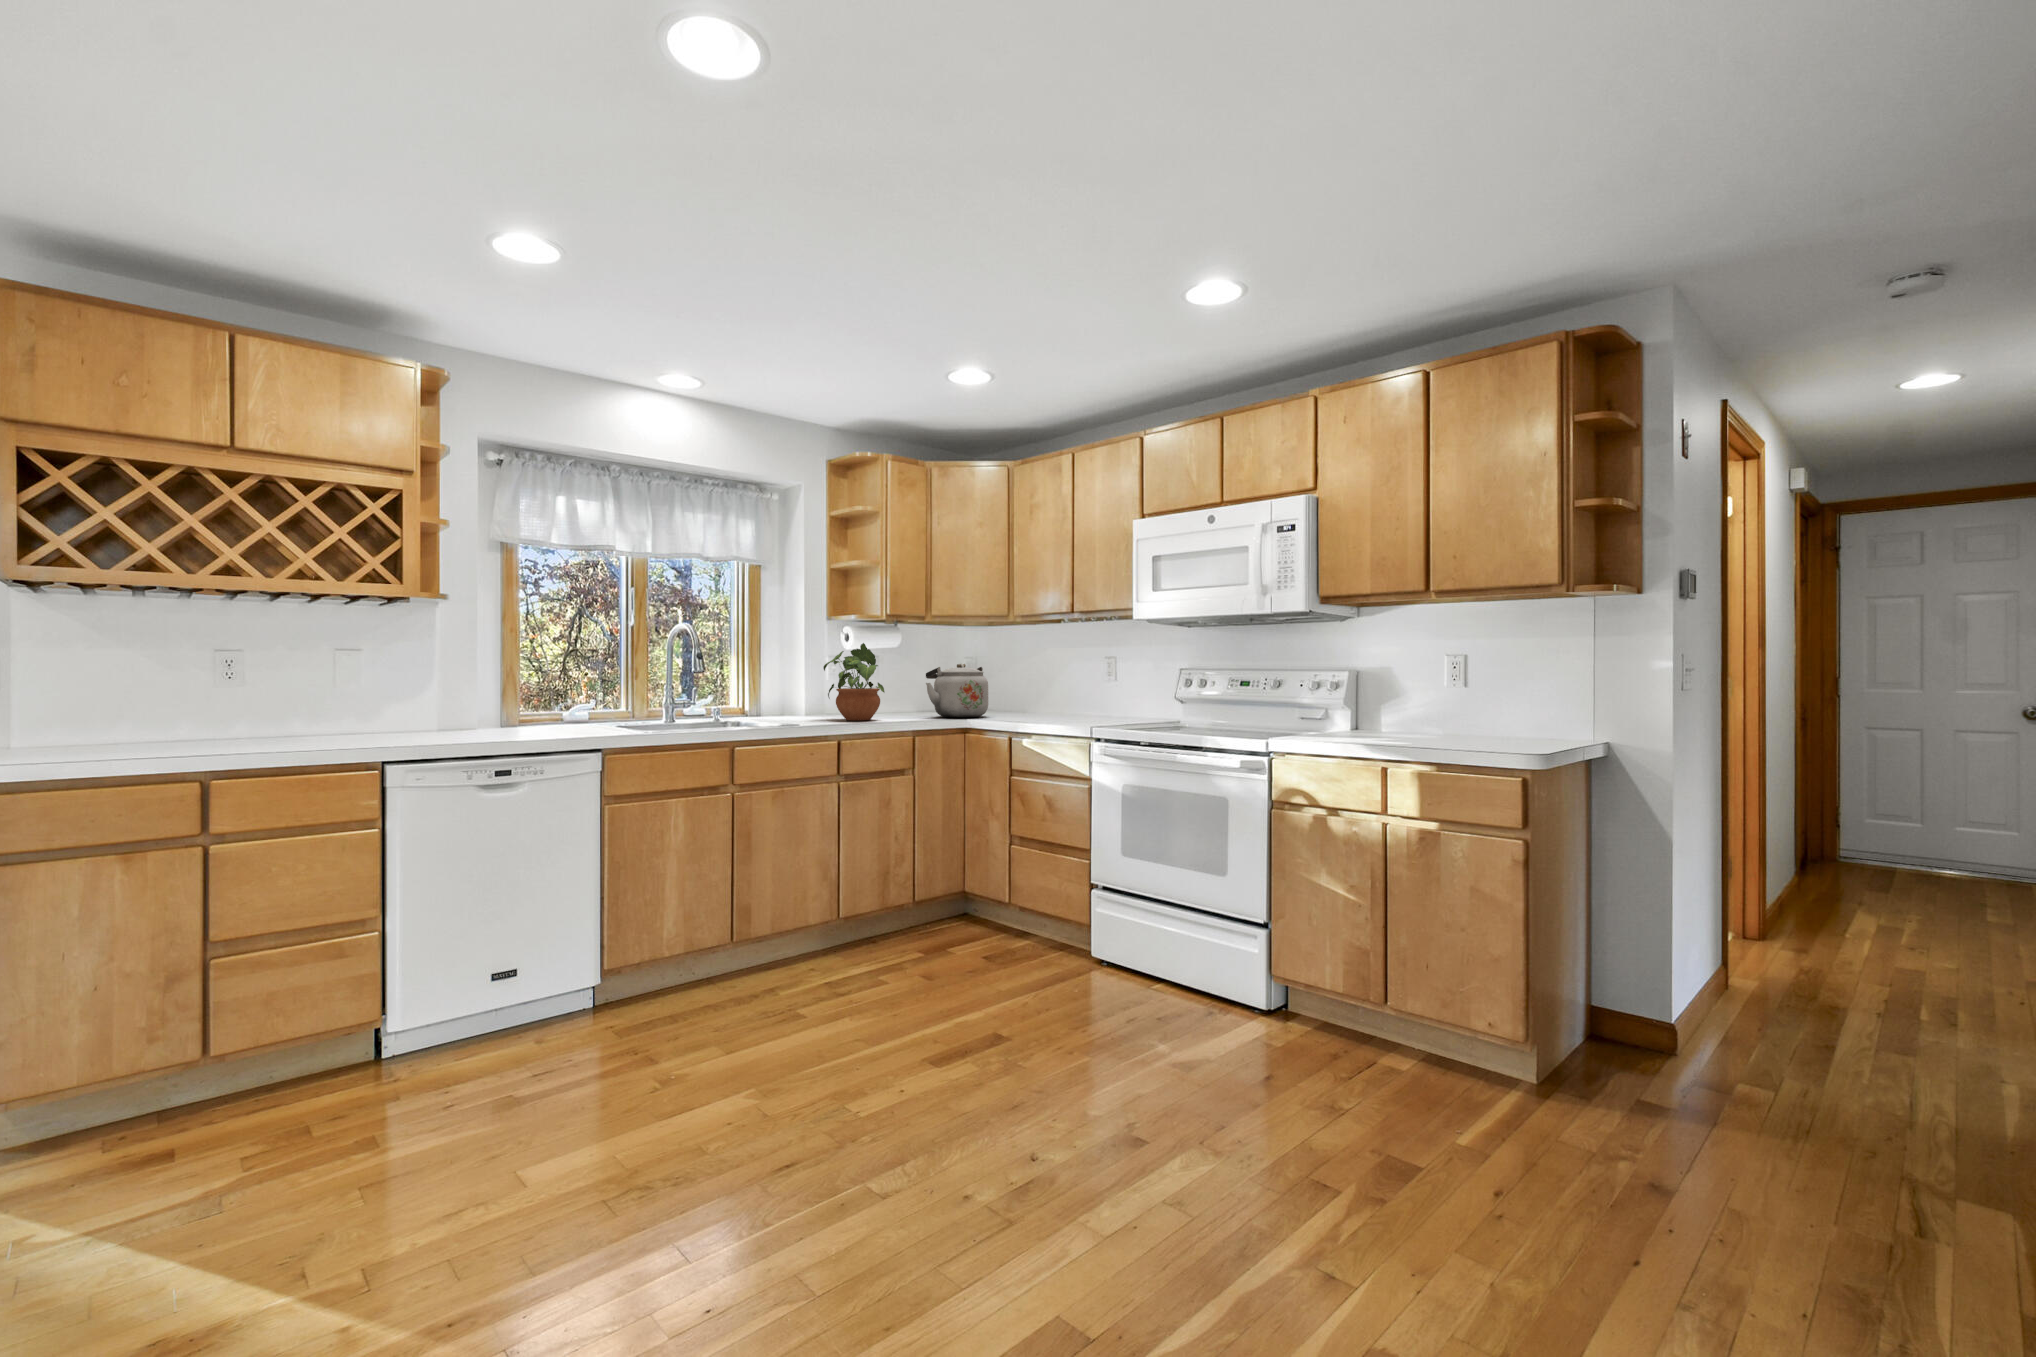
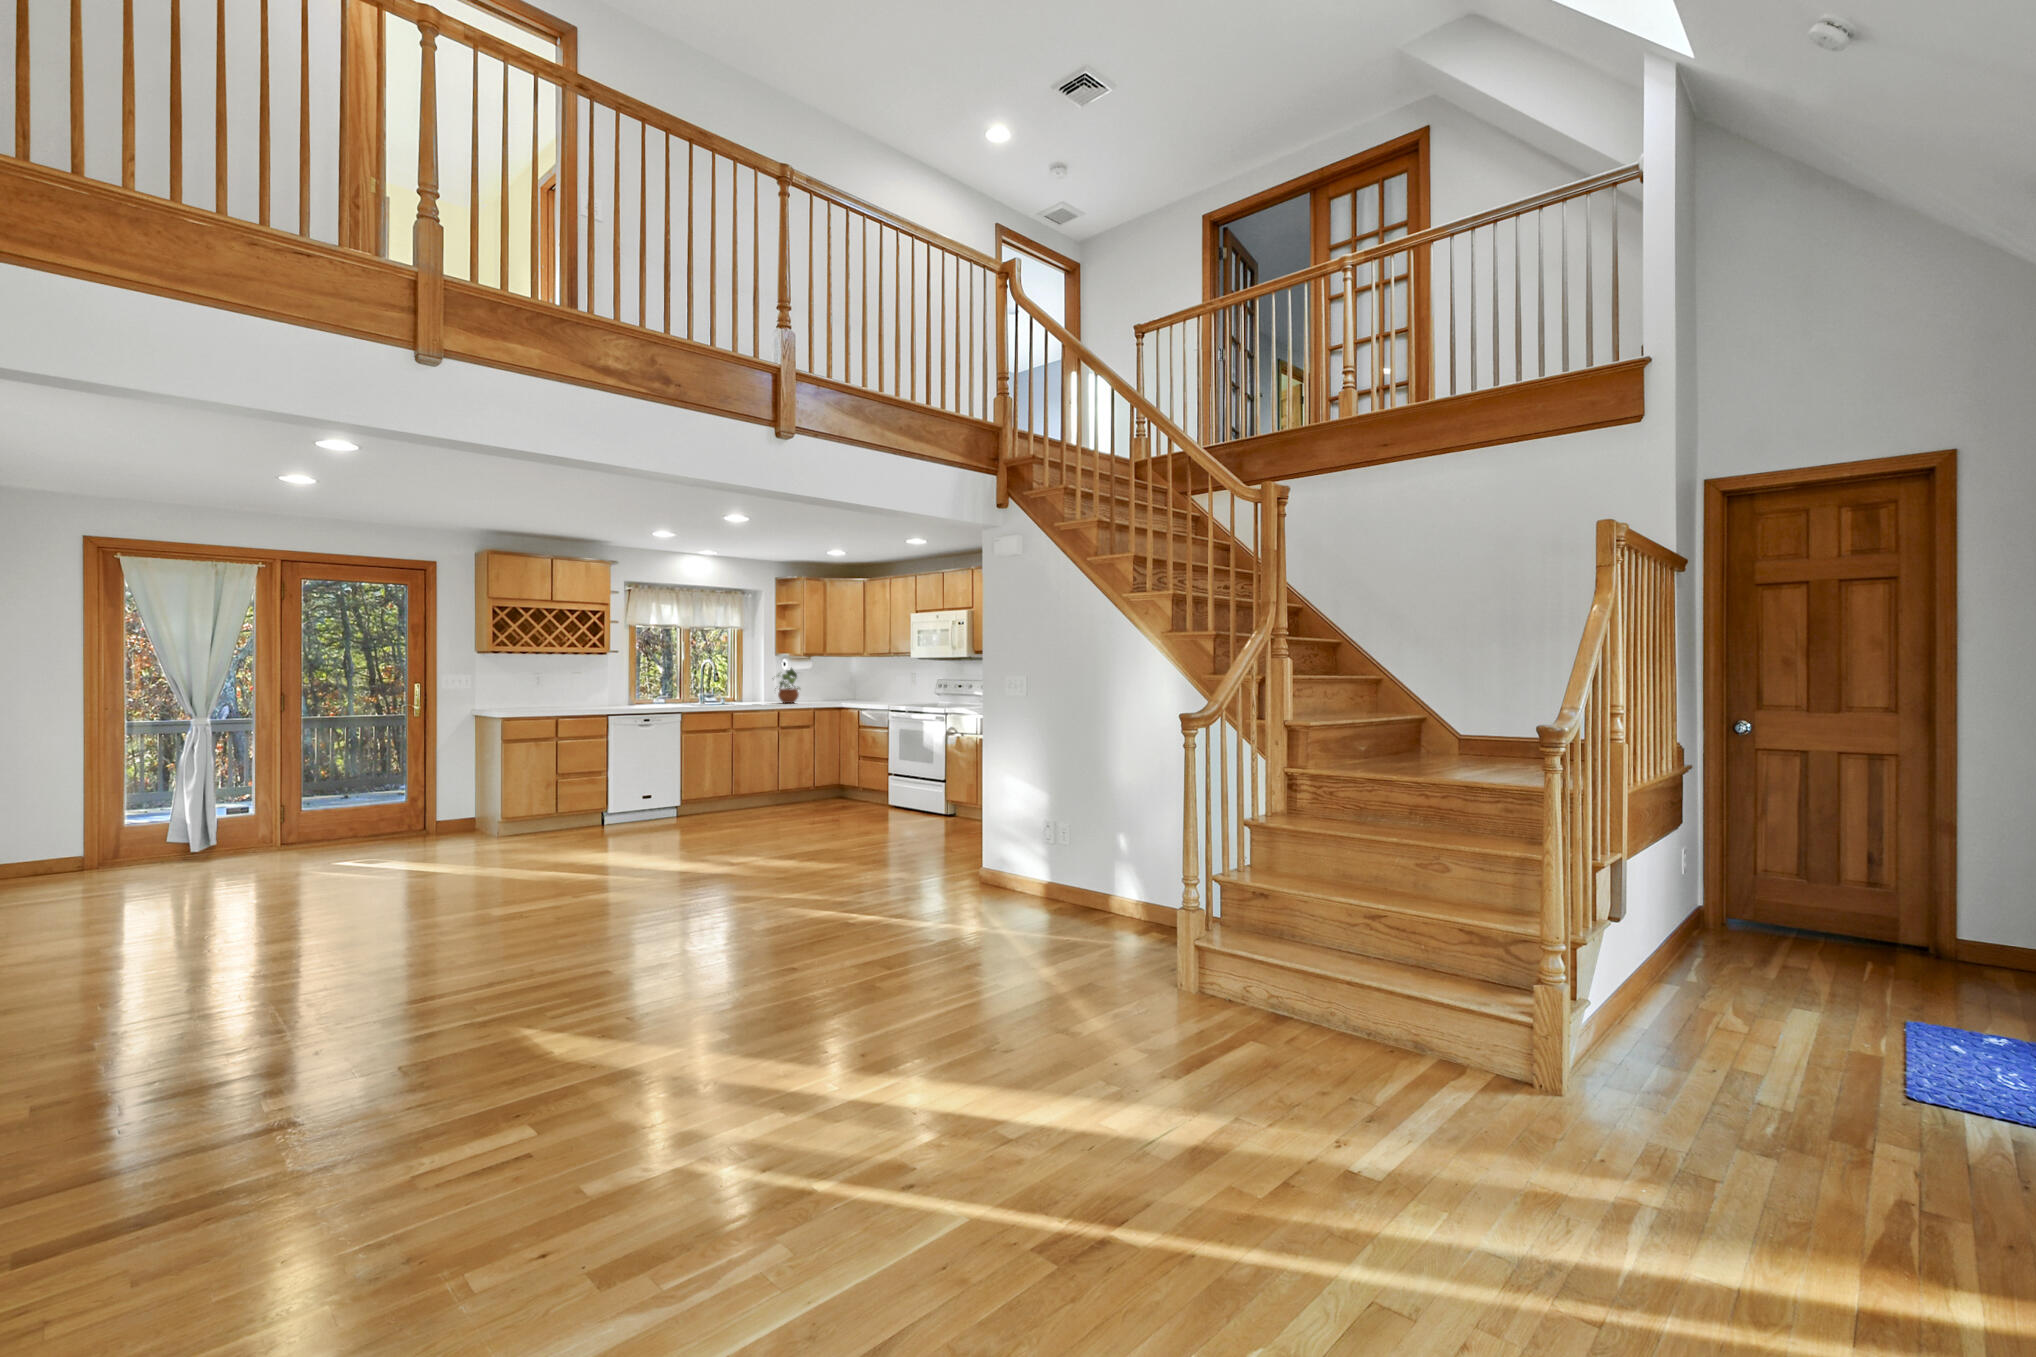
kettle: present [926,663,988,717] -> none [821,677,851,702]

